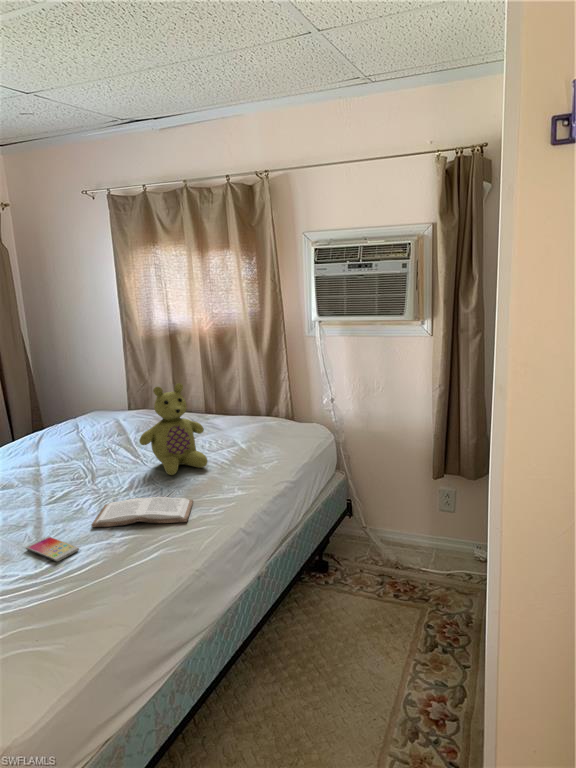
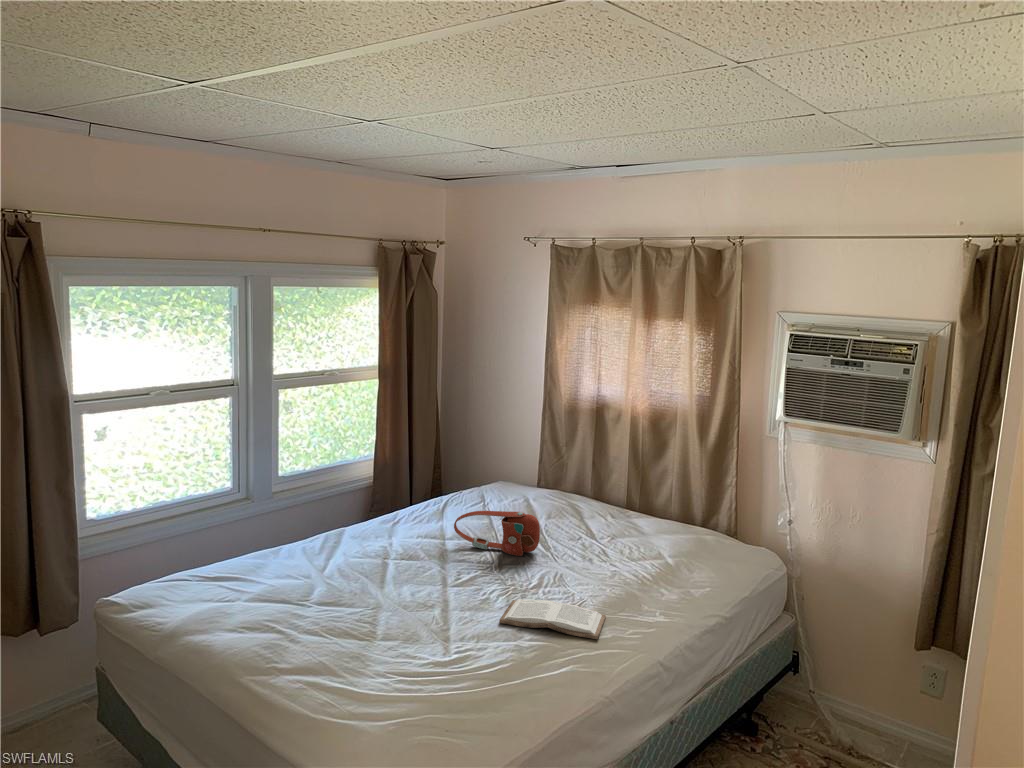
stuffed bear: present [139,383,208,475] -> none [554,477,626,581]
handbag: none [44,427,128,467] -> present [454,511,540,556]
smartphone: present [26,536,79,562] -> none [437,622,487,652]

